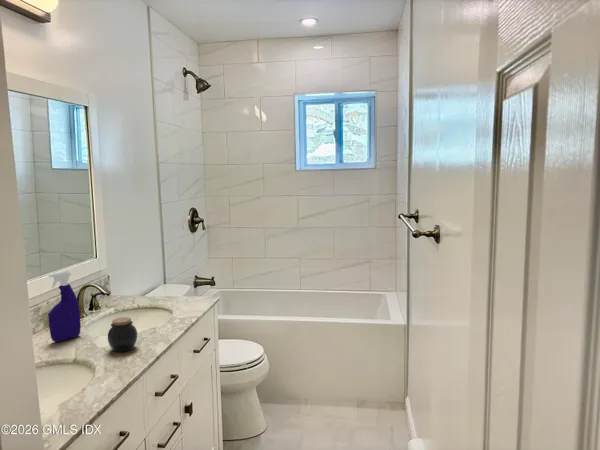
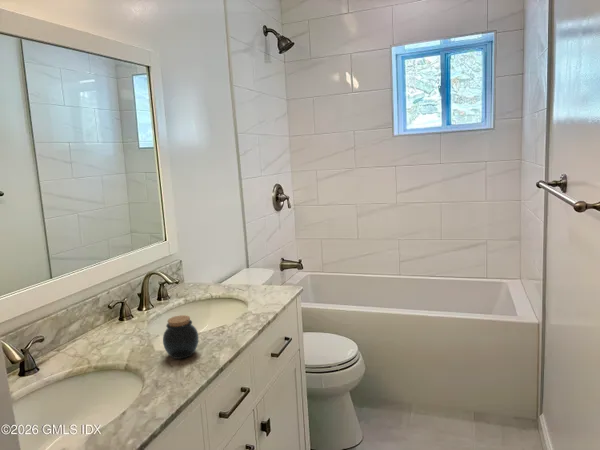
spray bottle: present [48,271,81,342] -> none [99,257,139,341]

